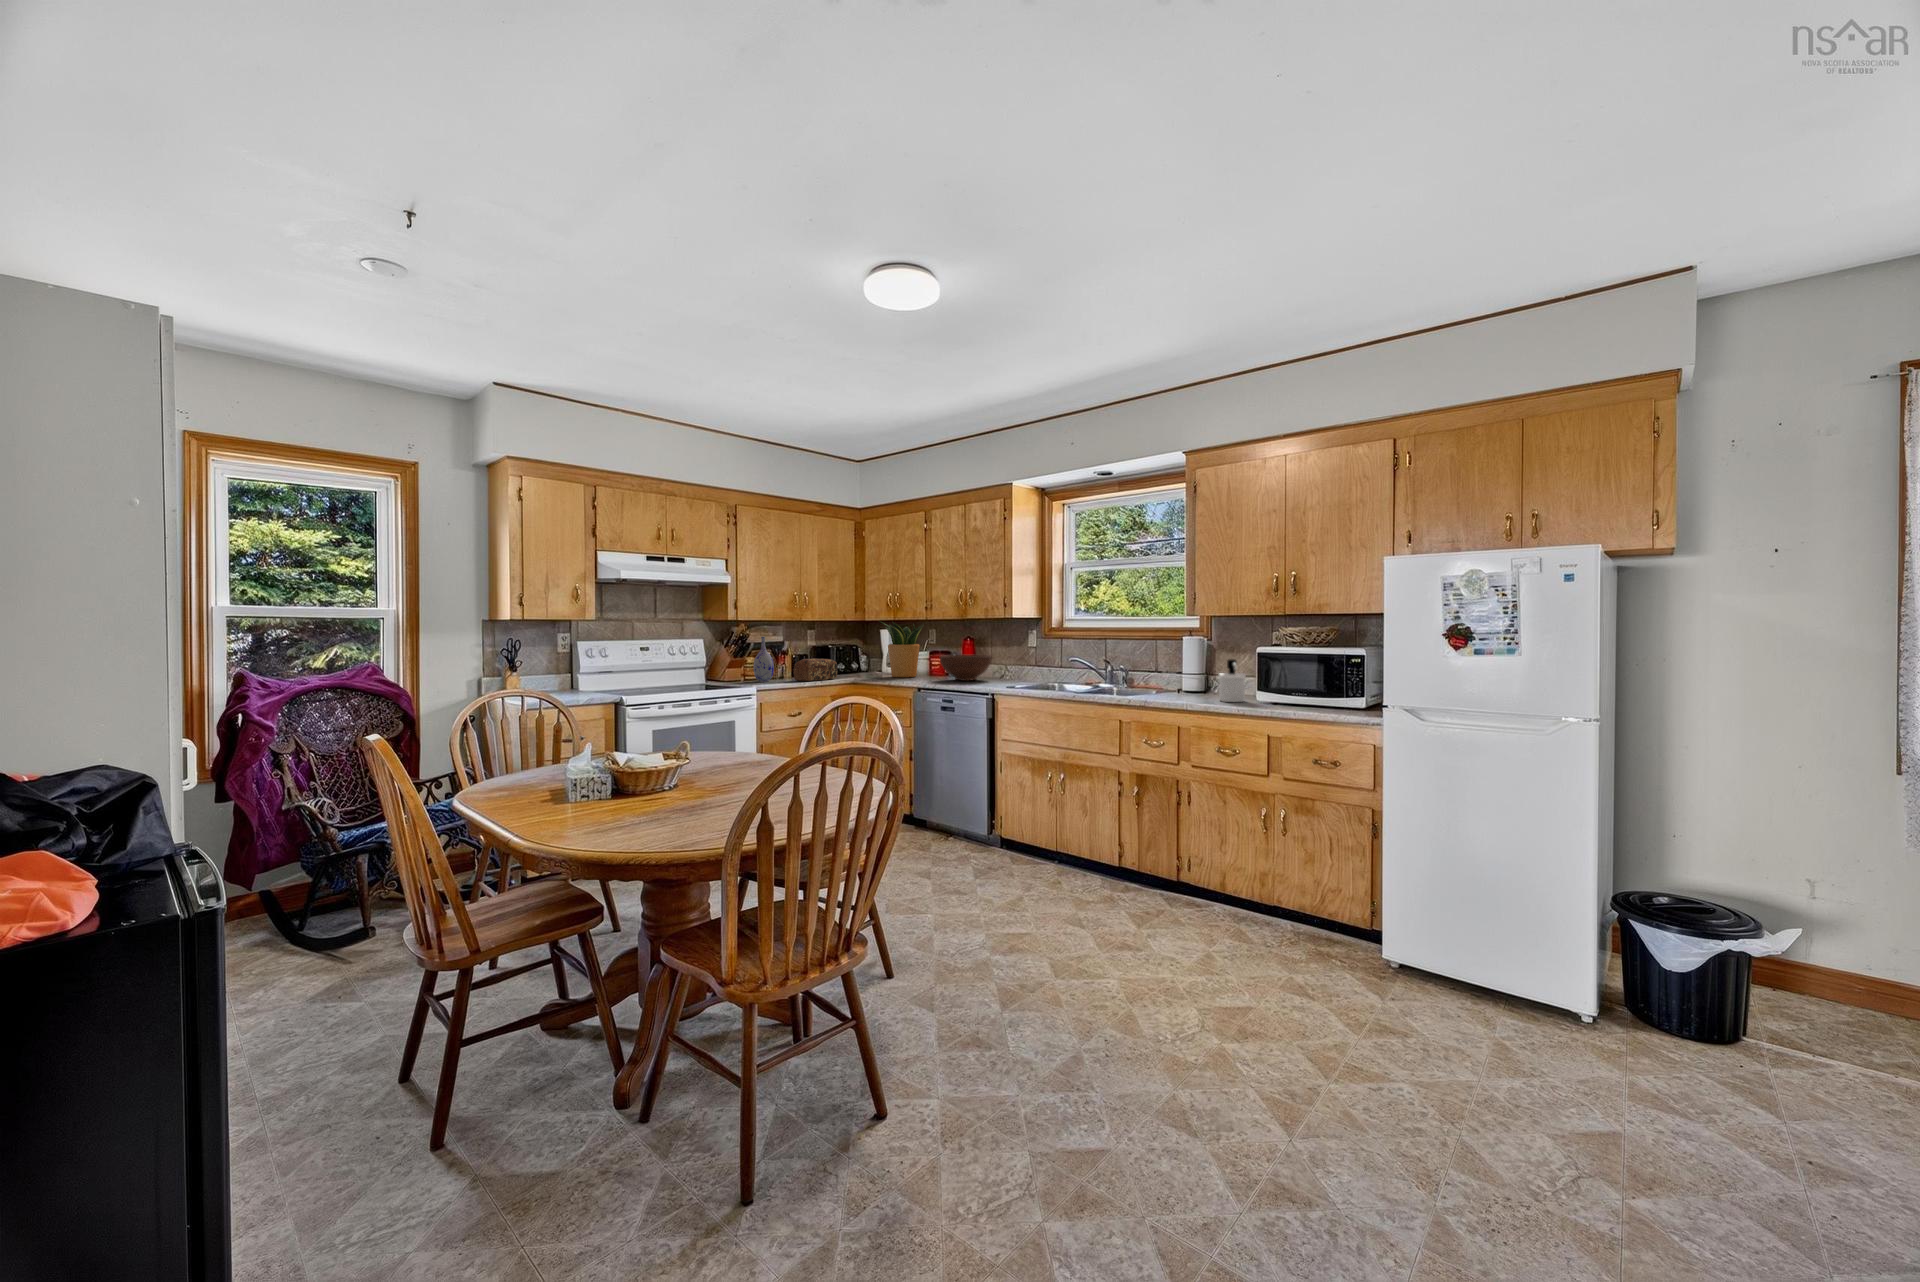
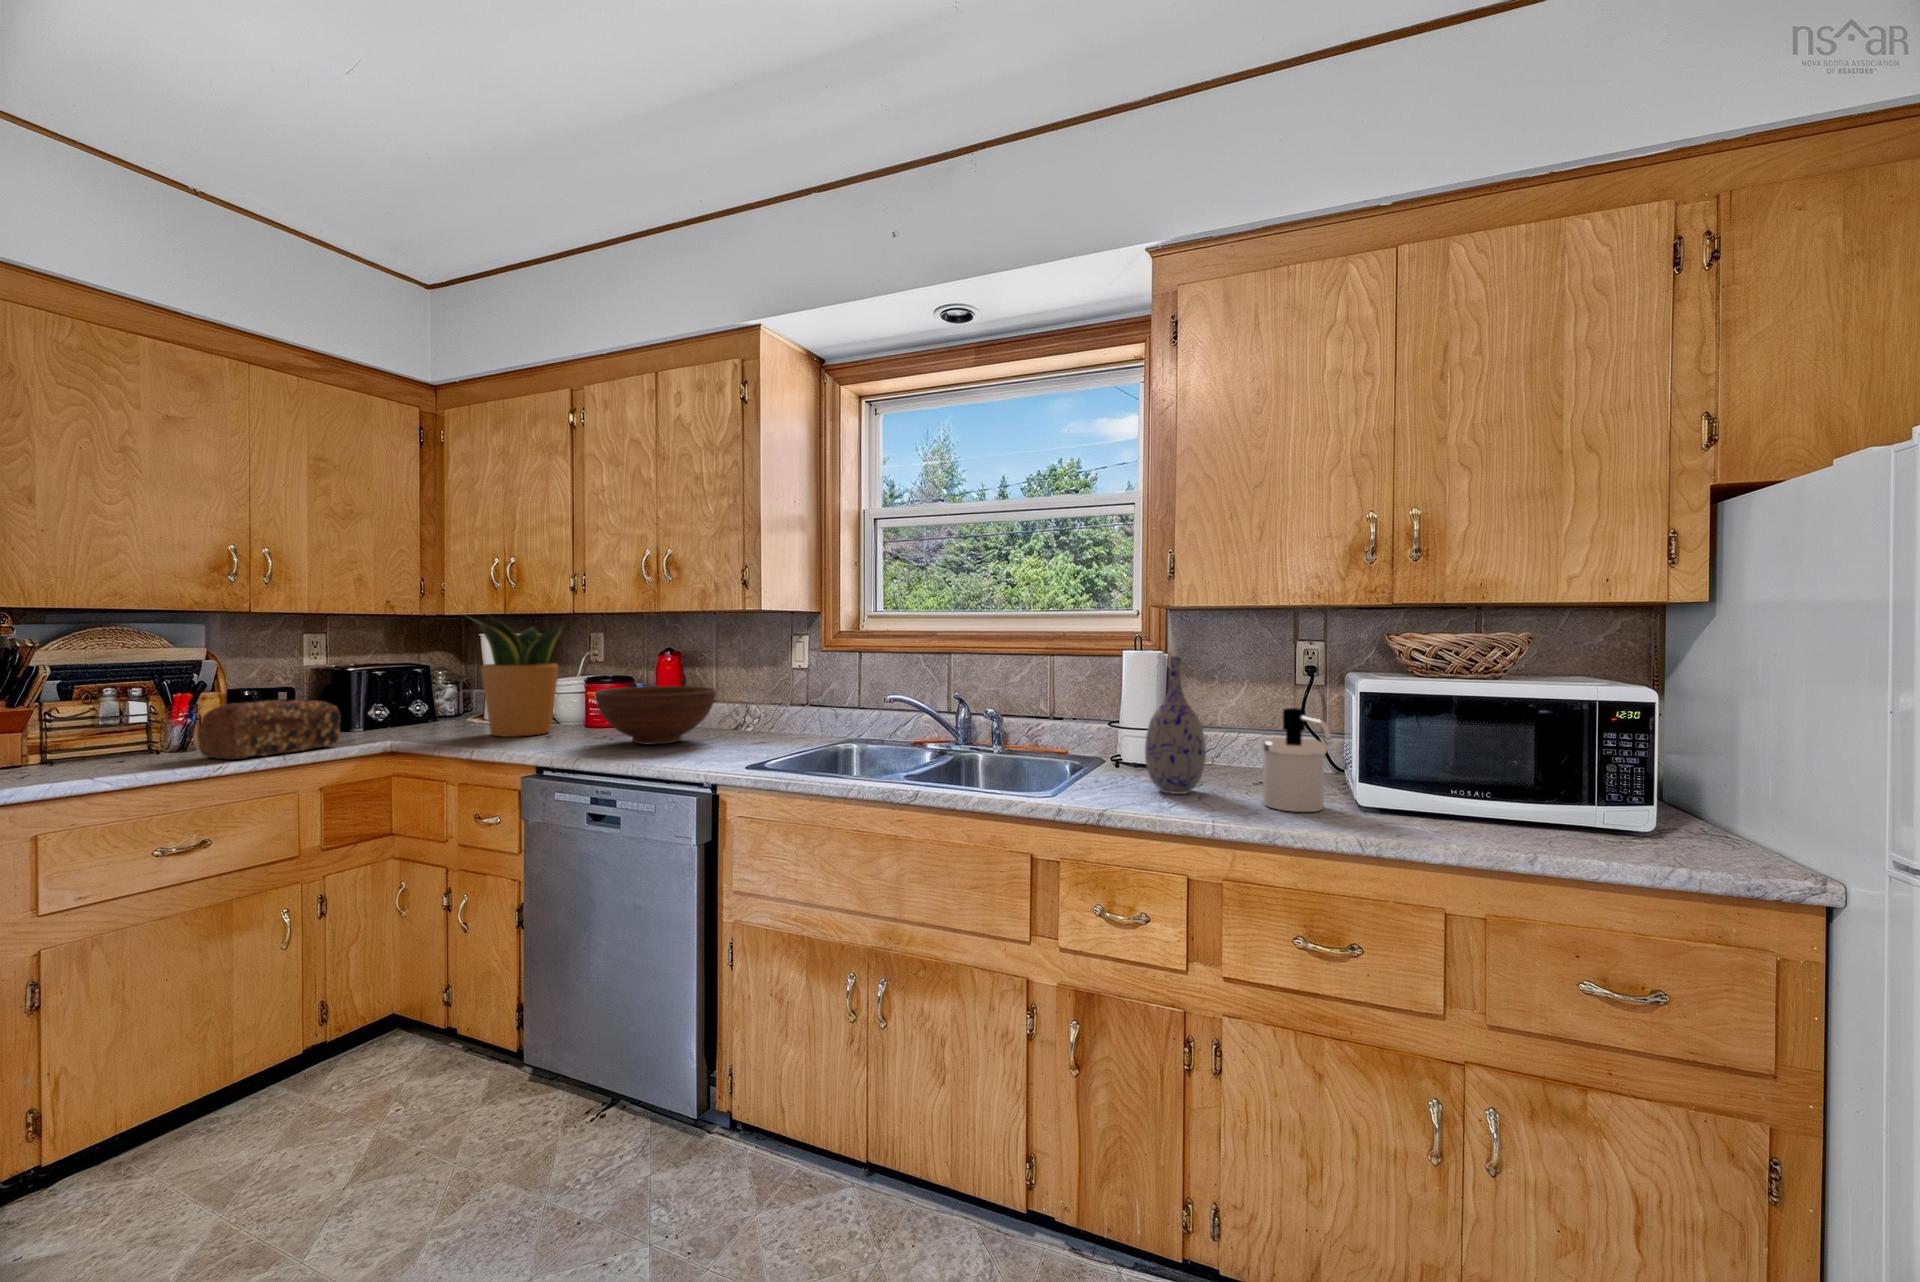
vase: present [753,637,774,682] -> present [1145,656,1206,794]

